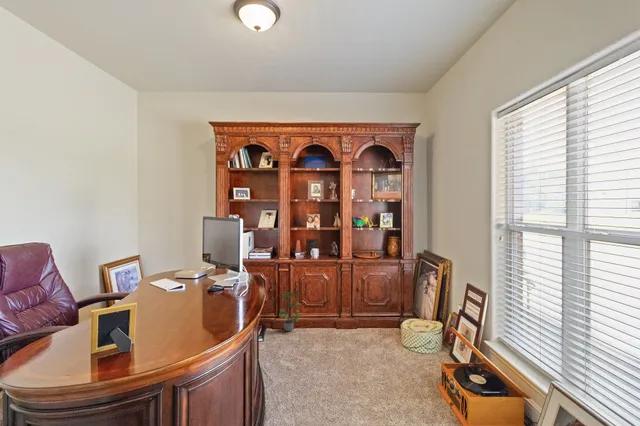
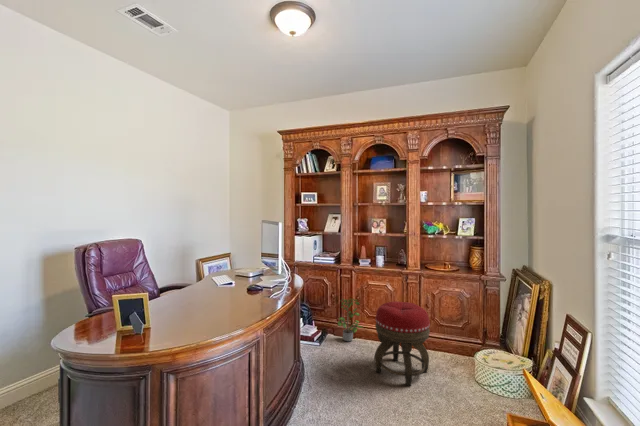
footstool: none [323,288,369,360] -> present [374,301,430,386]

